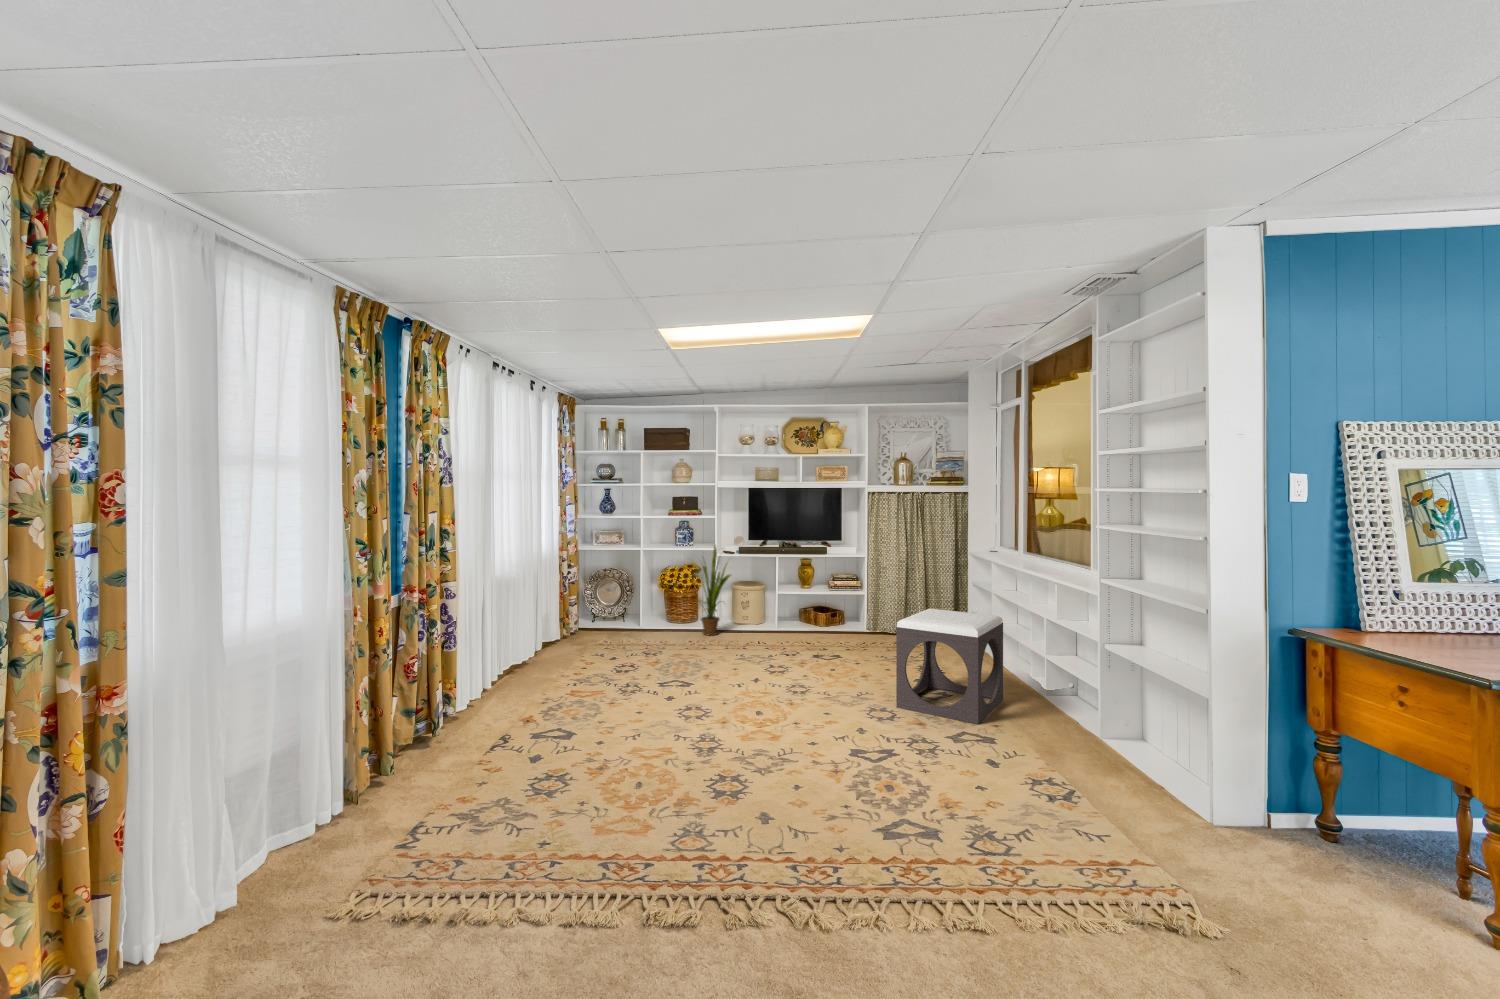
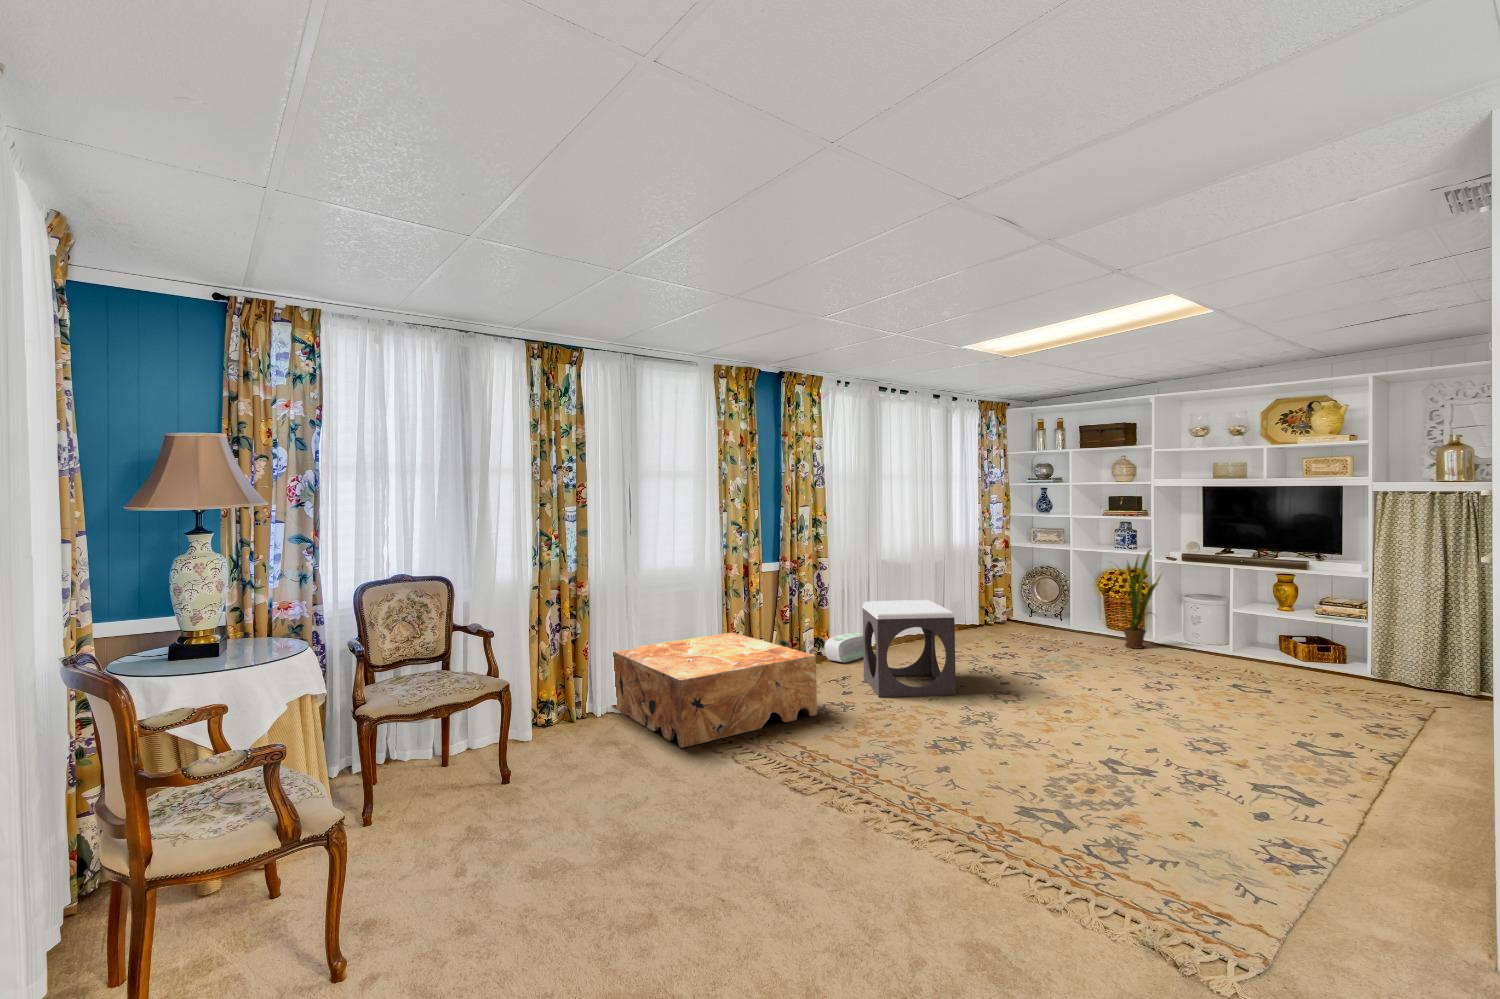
footstool: present [896,609,1003,724] -> present [863,600,956,697]
air purifier: none [456,673,497,717] -> present [825,633,864,662]
coffee table: none [176,714,566,938] -> present [611,633,817,748]

